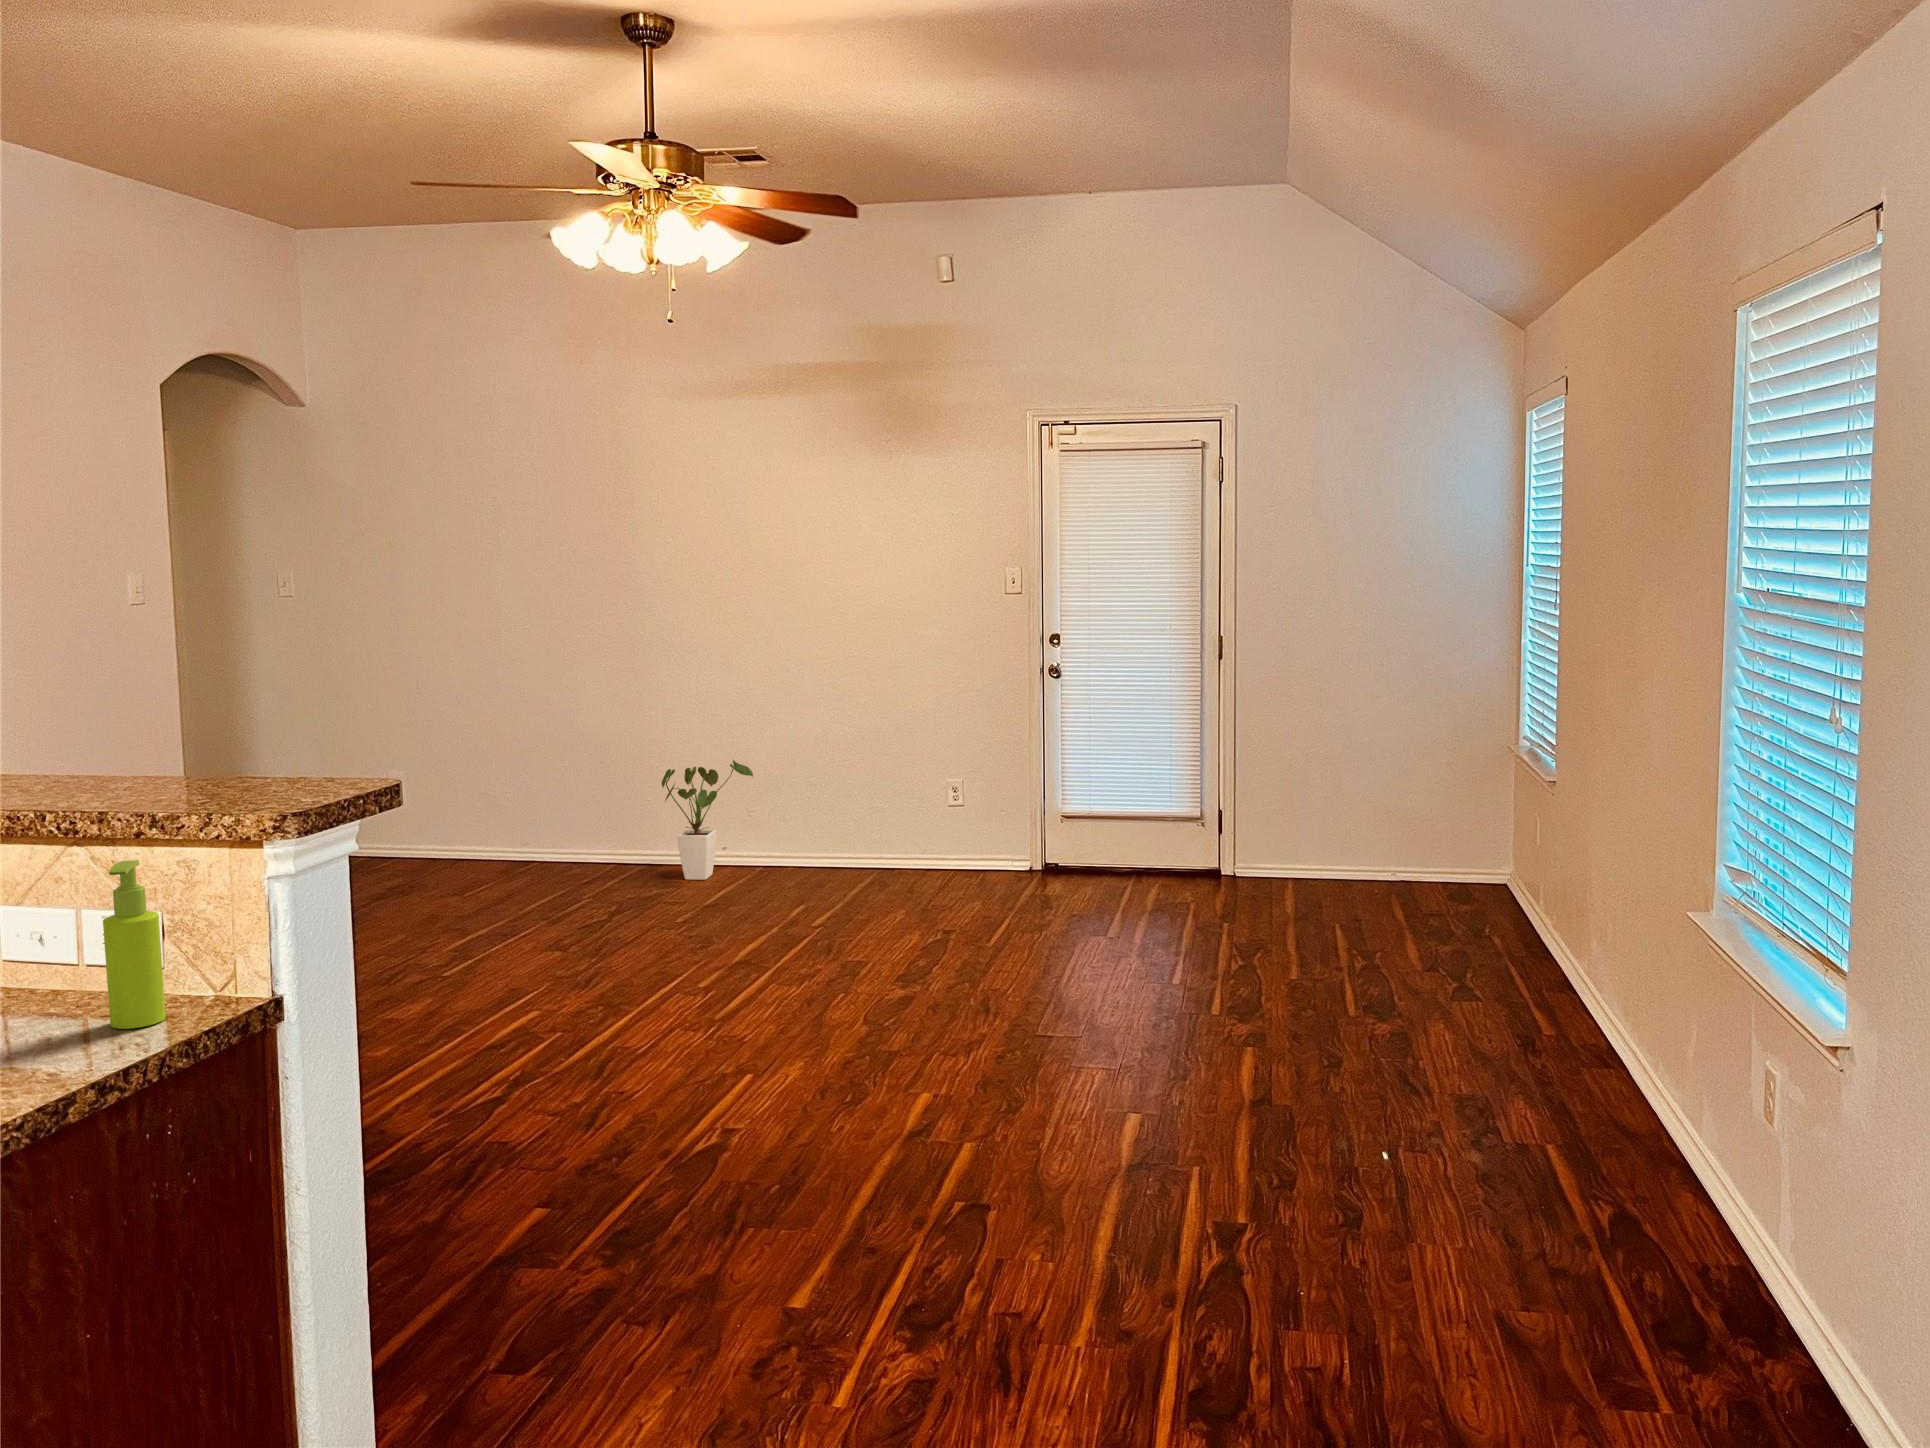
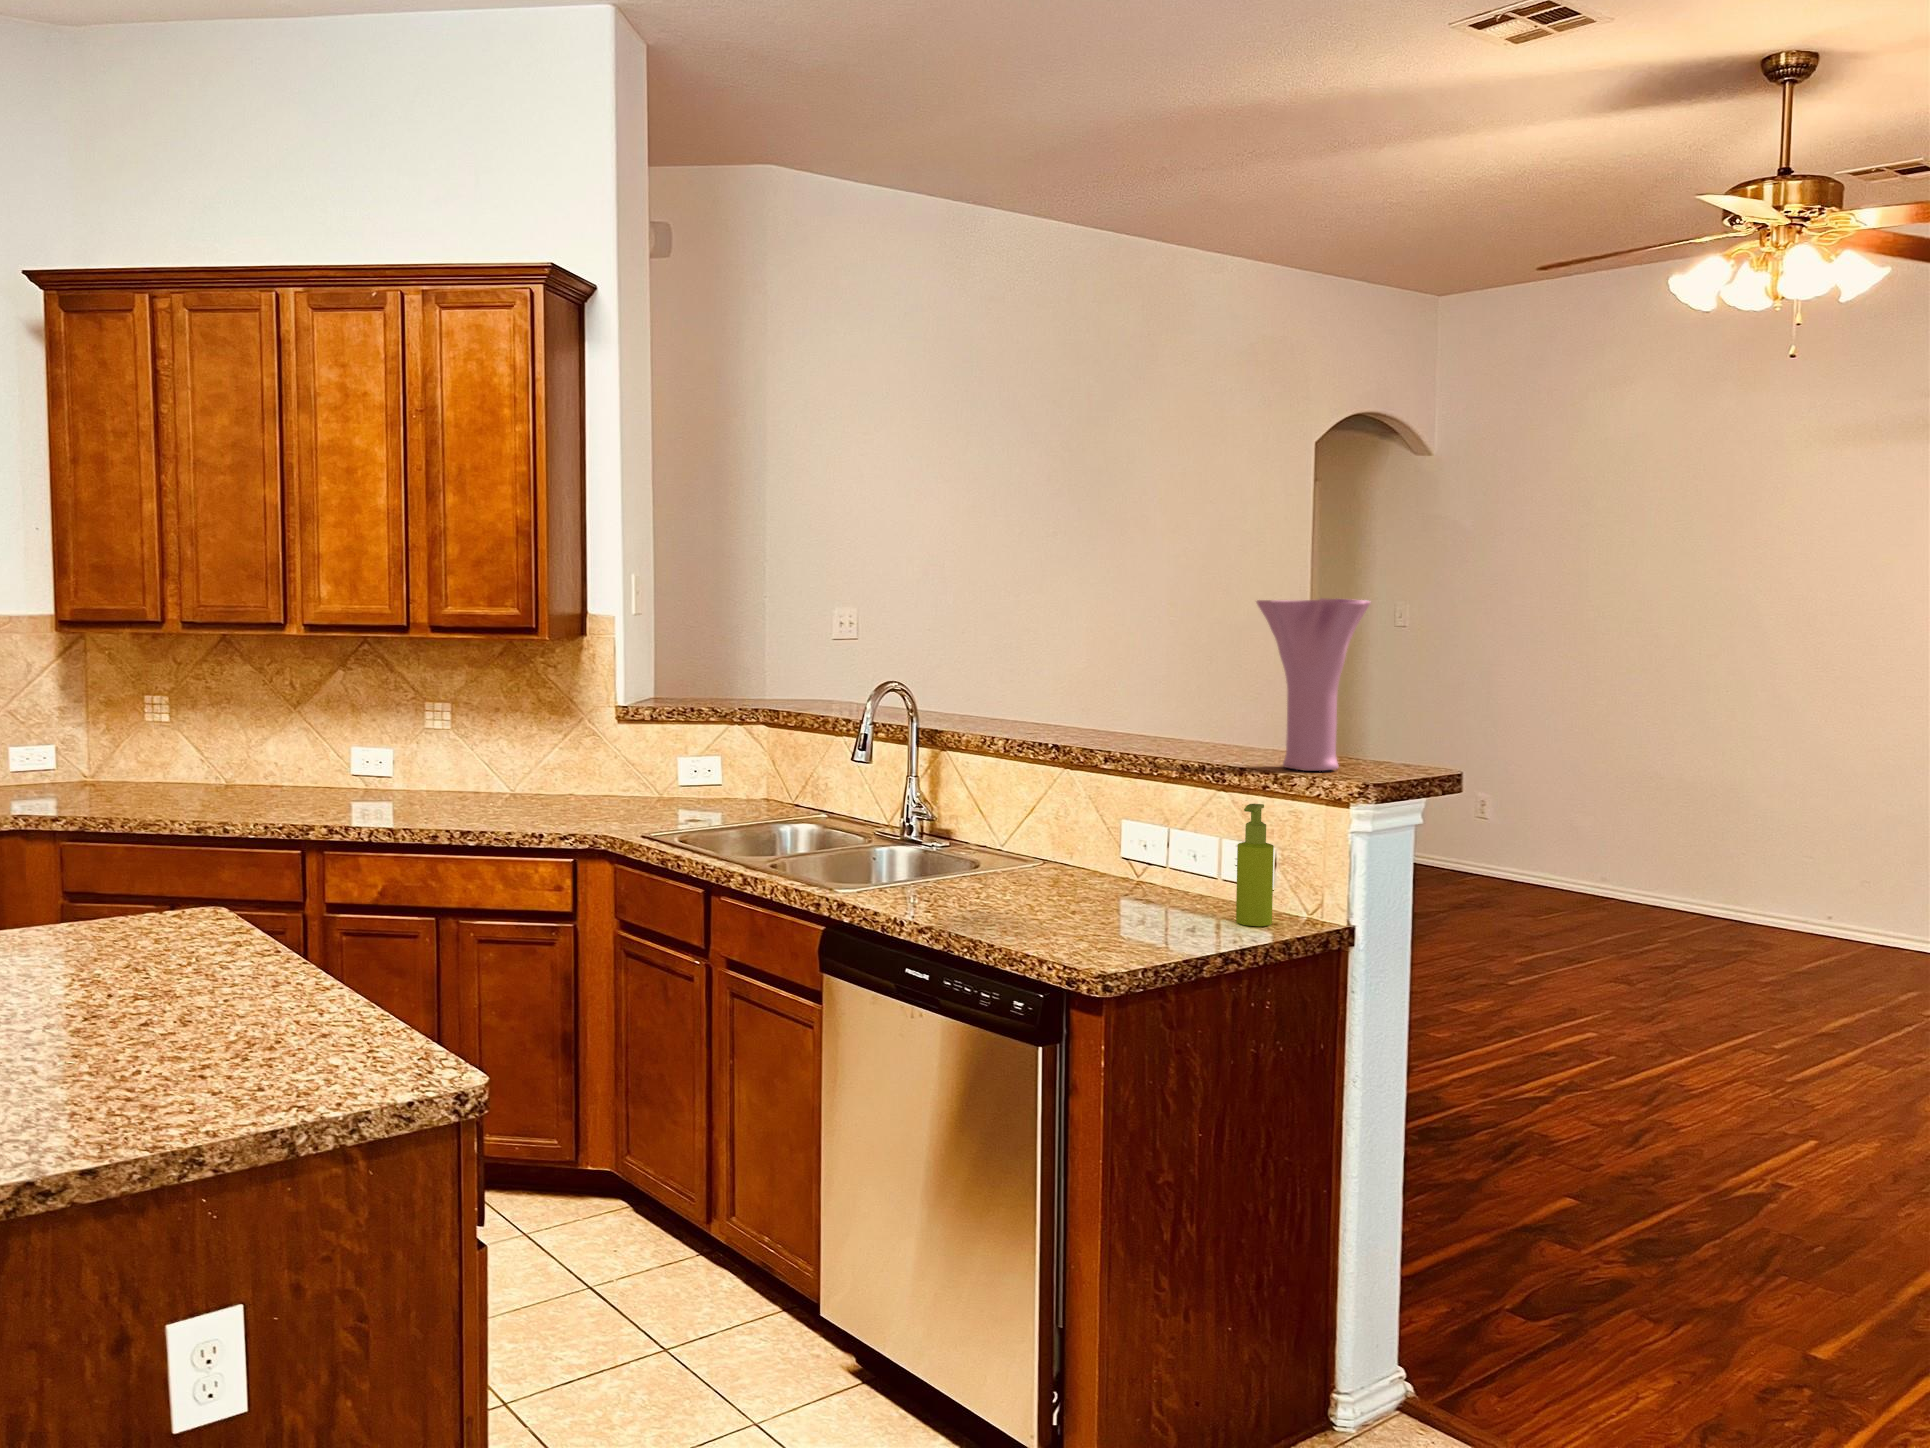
vase: none [99,578,266,805] -> present [1256,598,1370,771]
house plant: present [661,760,753,880] -> none [1760,821,1876,945]

